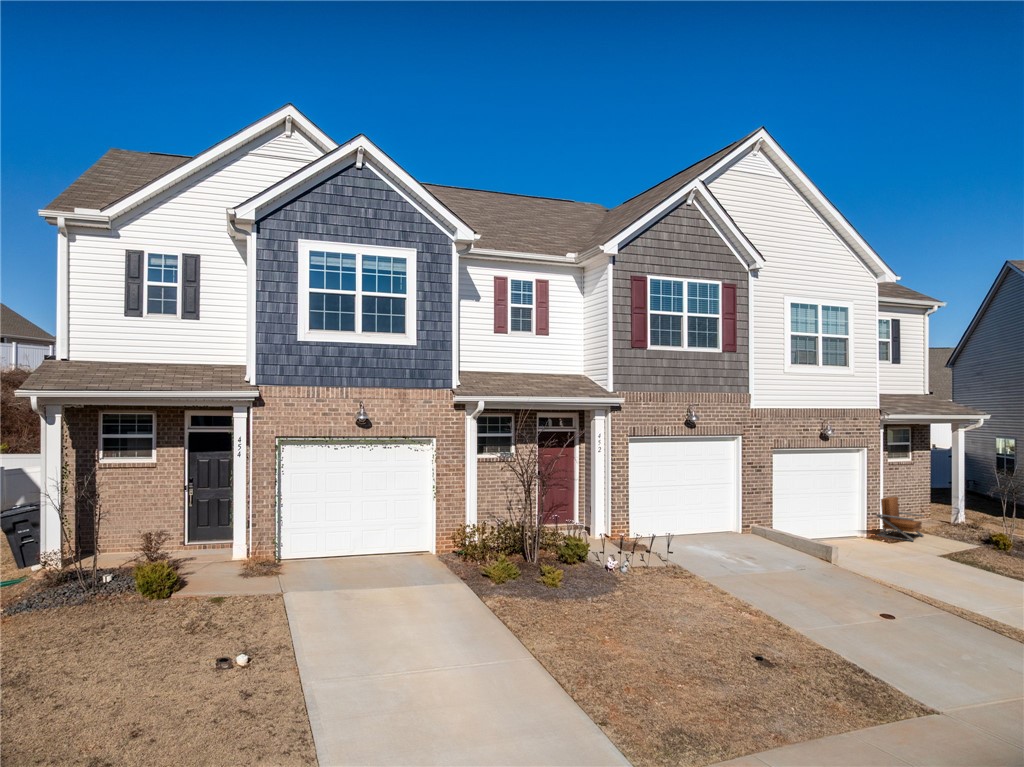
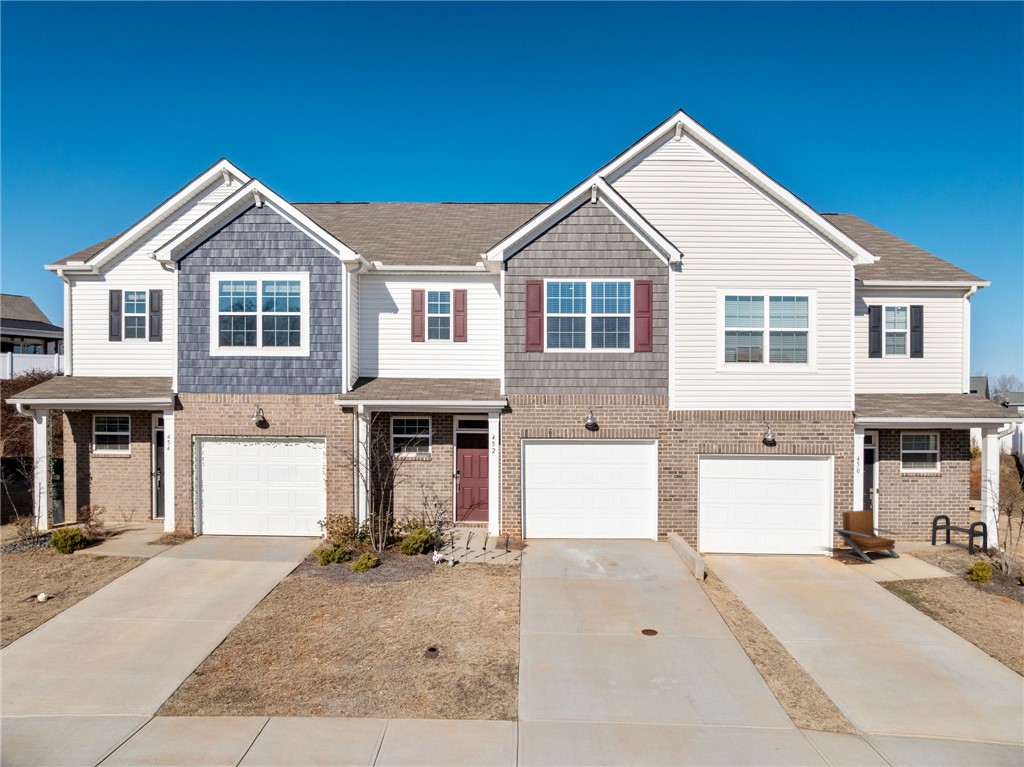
bench: none [920,498,965,530] -> present [932,515,987,554]

